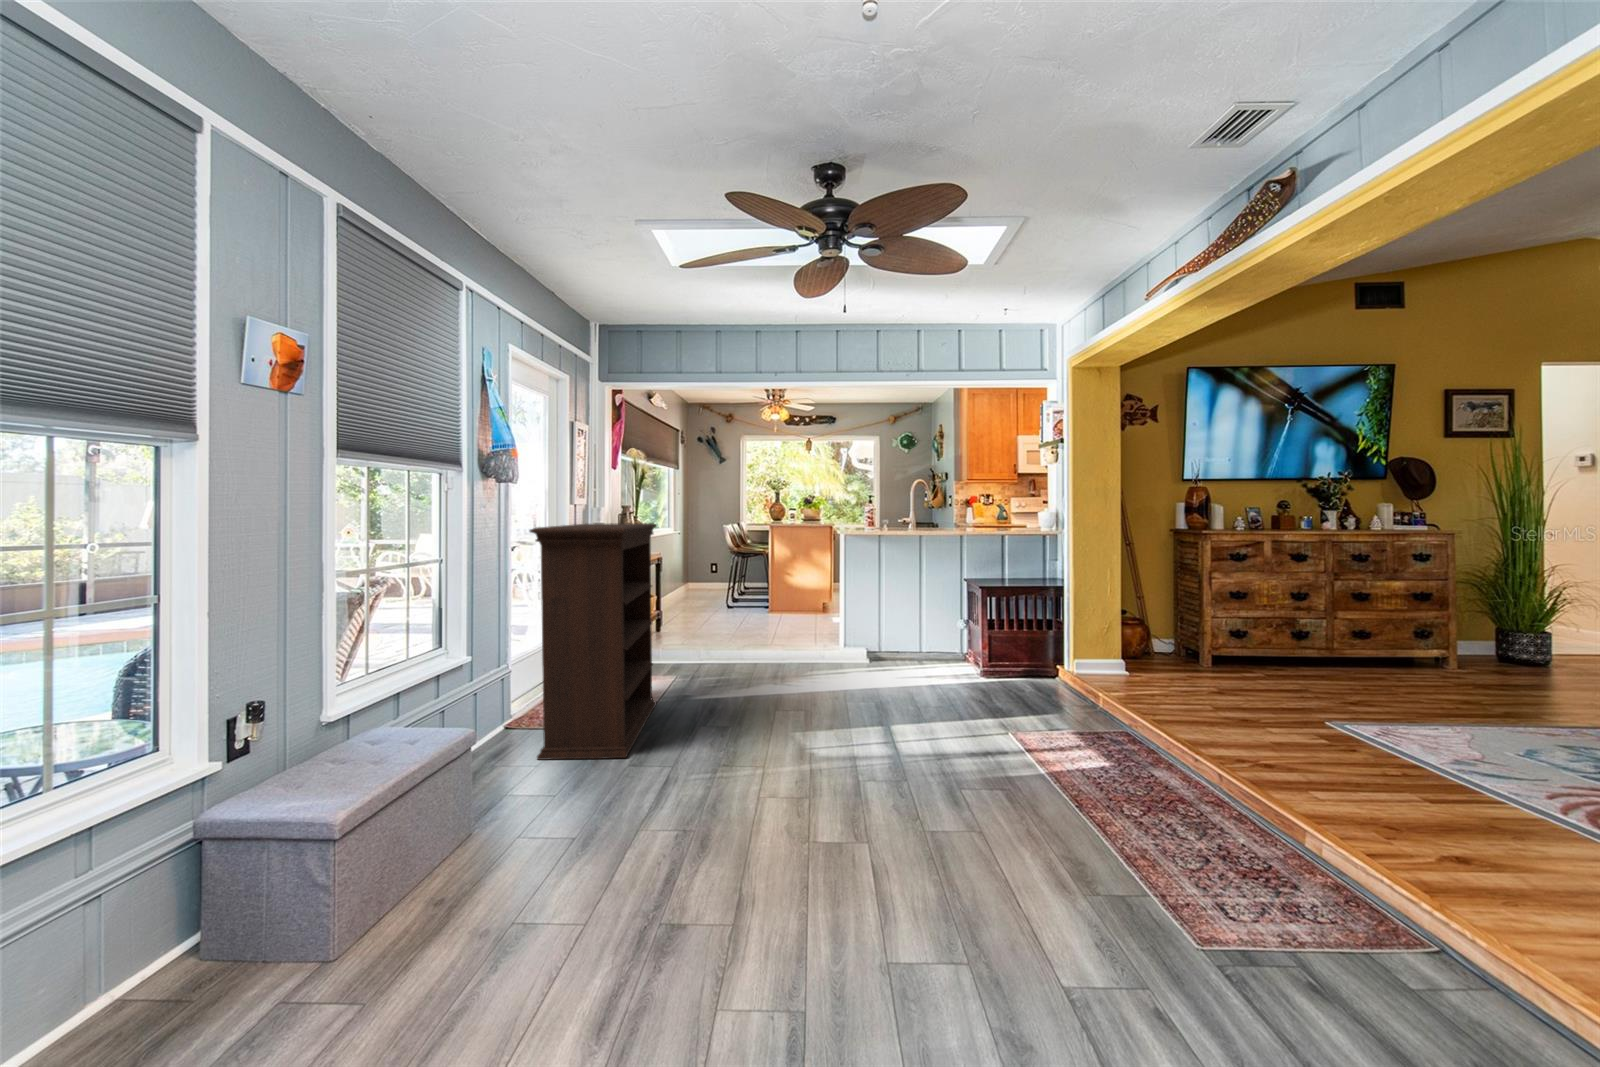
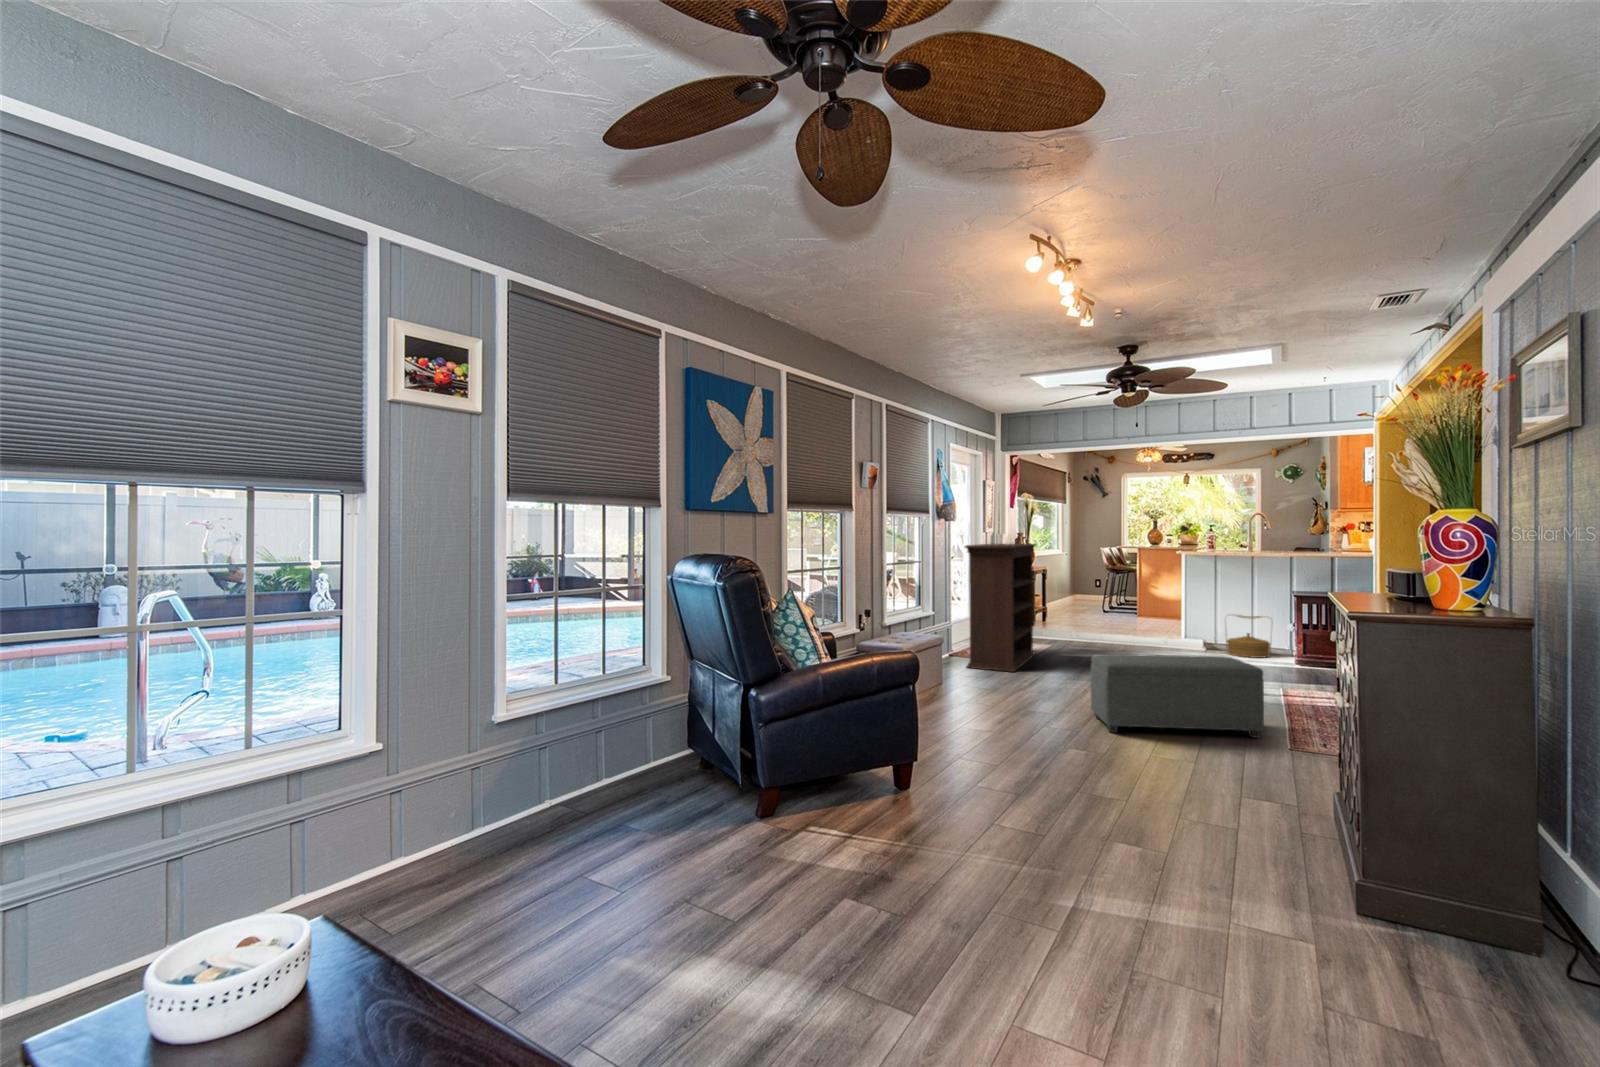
woven basket: none [895,614,948,671] -> present [1226,615,1271,658]
ottoman: none [795,728,1102,952] -> present [1091,654,1264,738]

